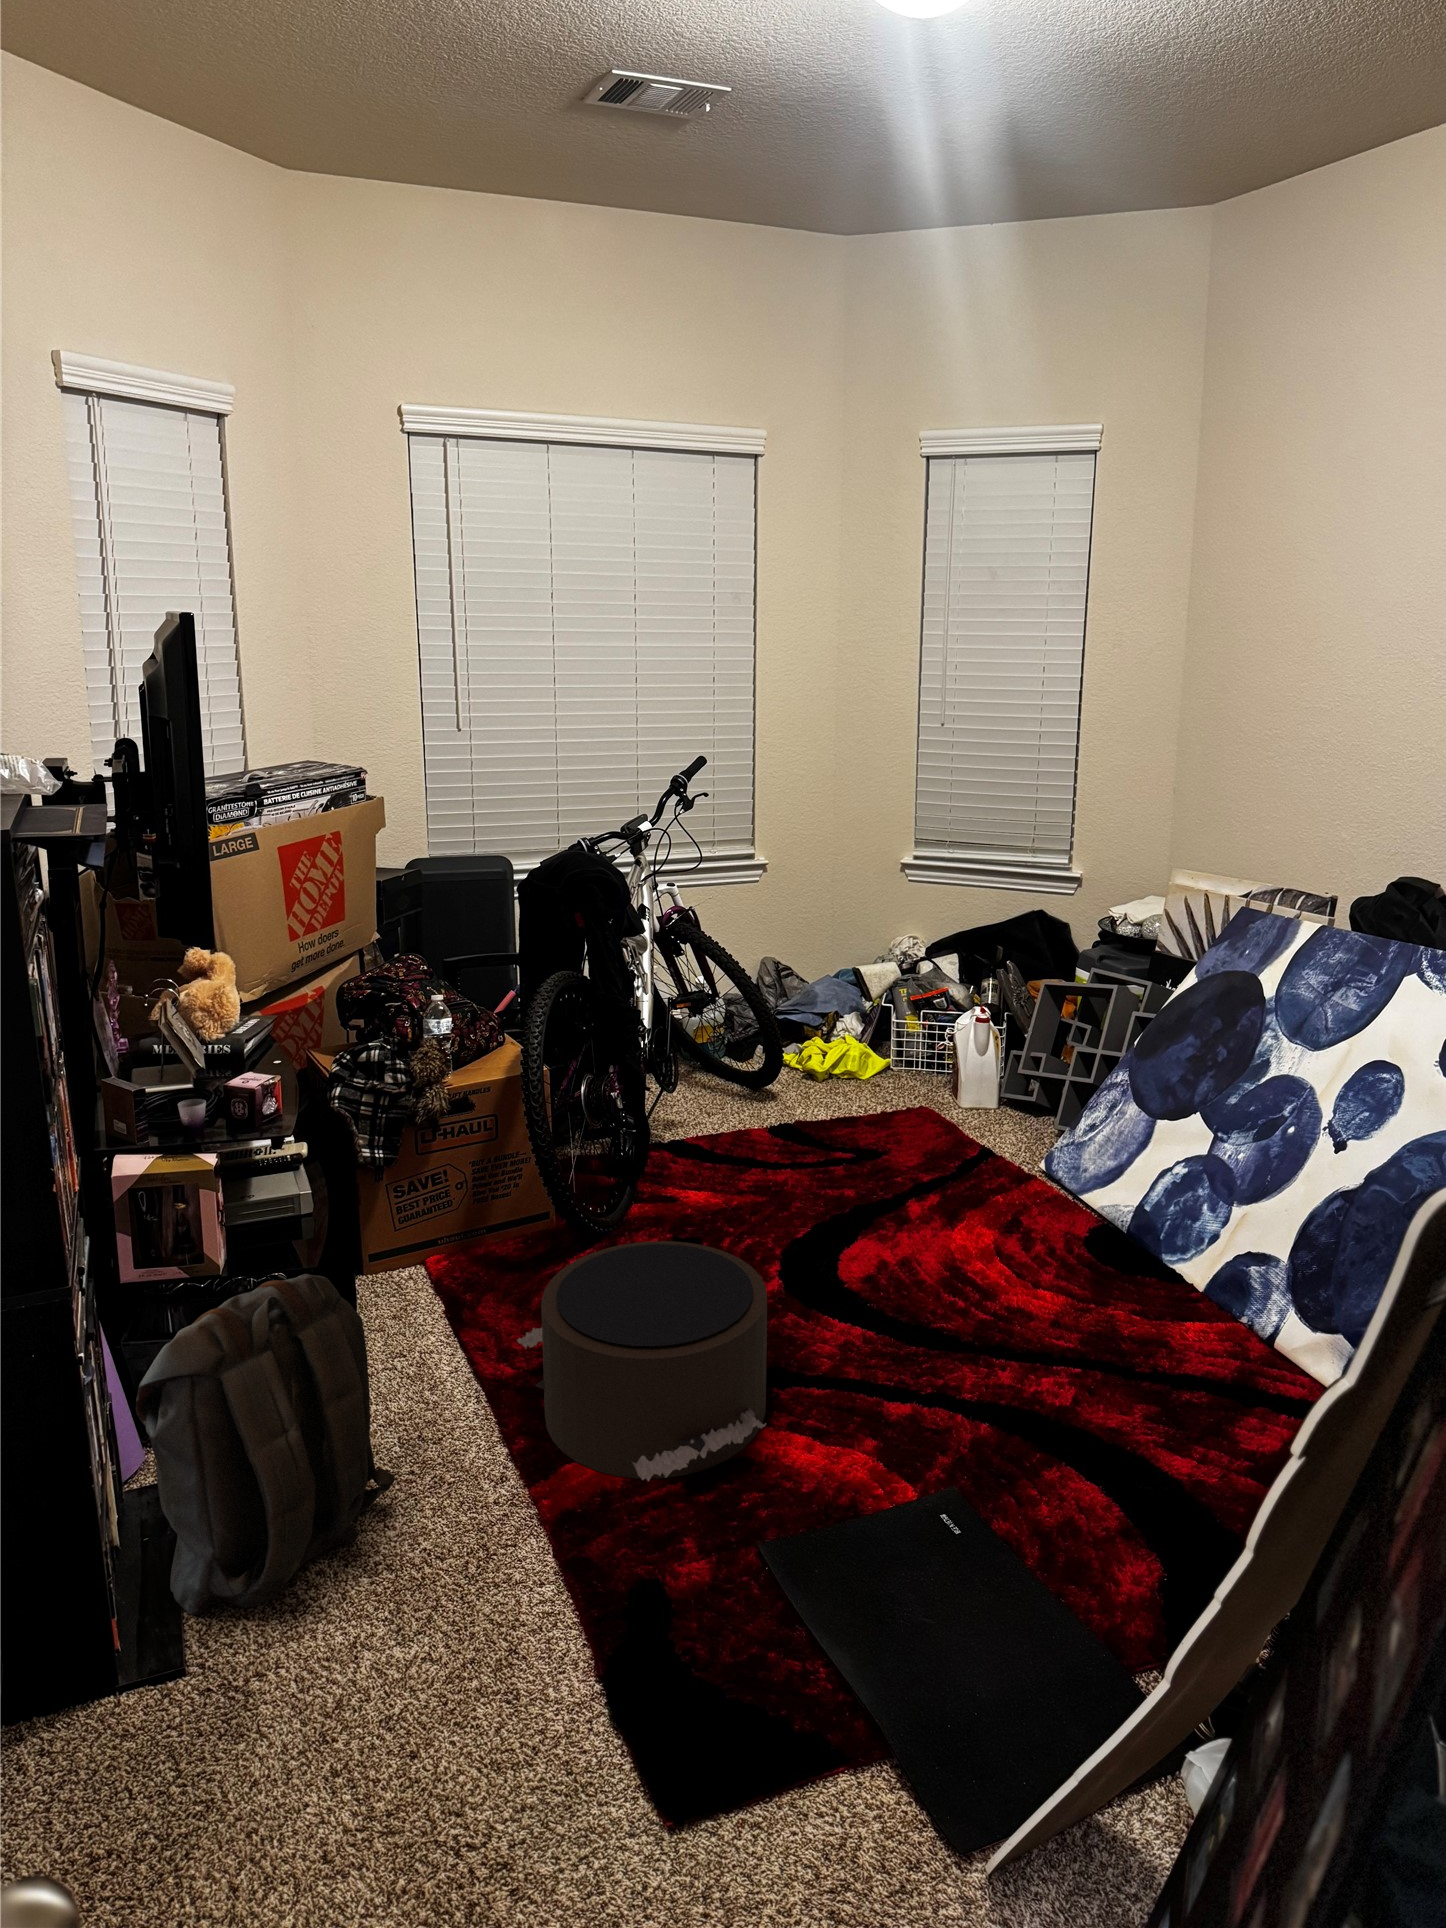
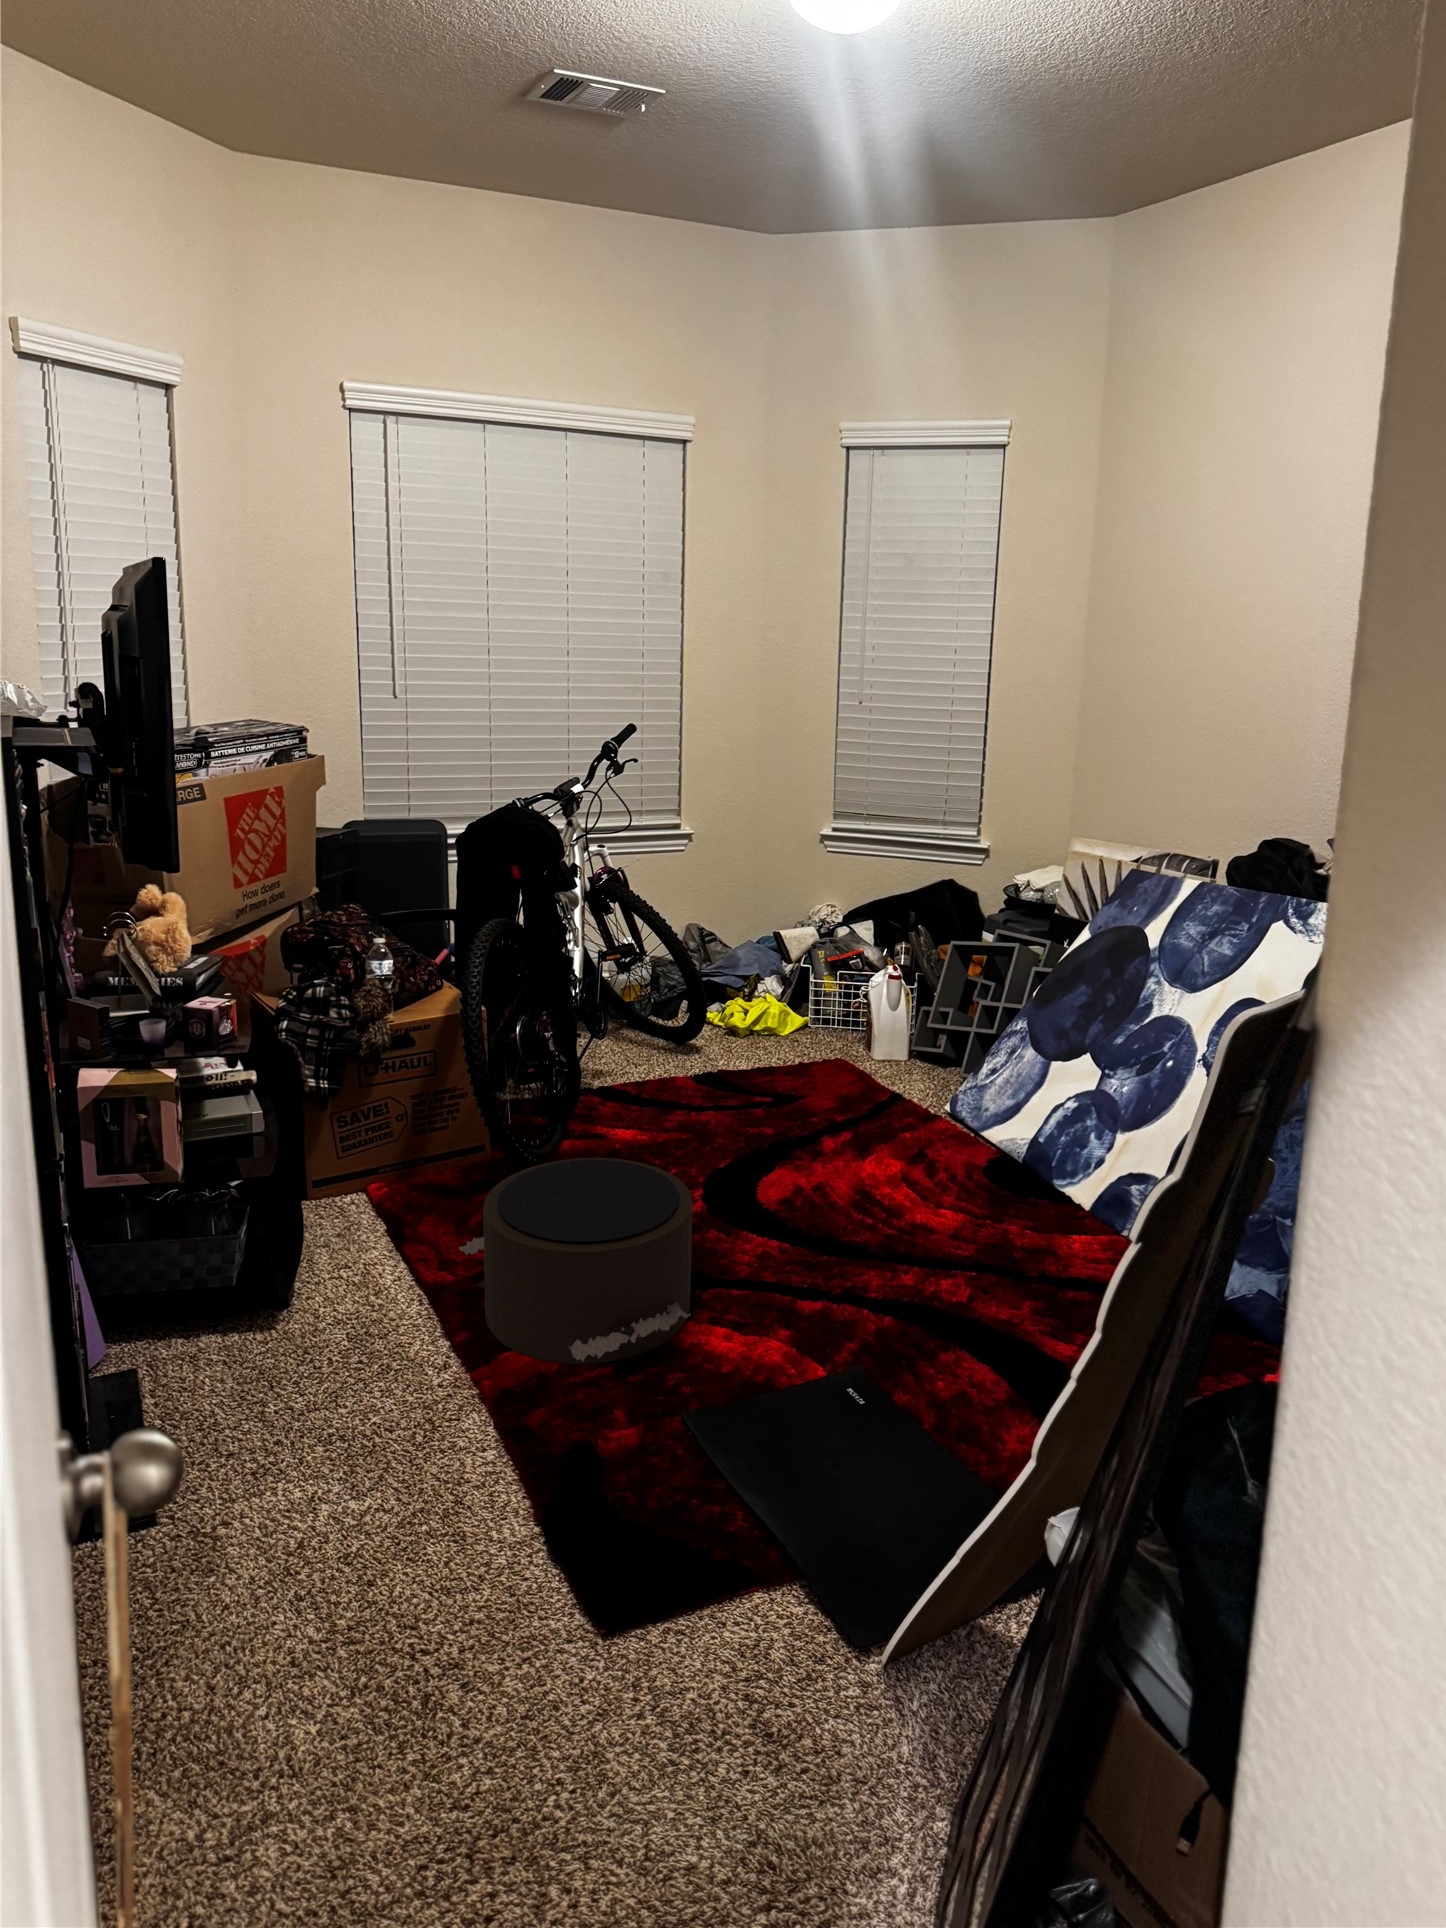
backpack: present [136,1274,395,1615] -> none [107,1171,347,1479]

